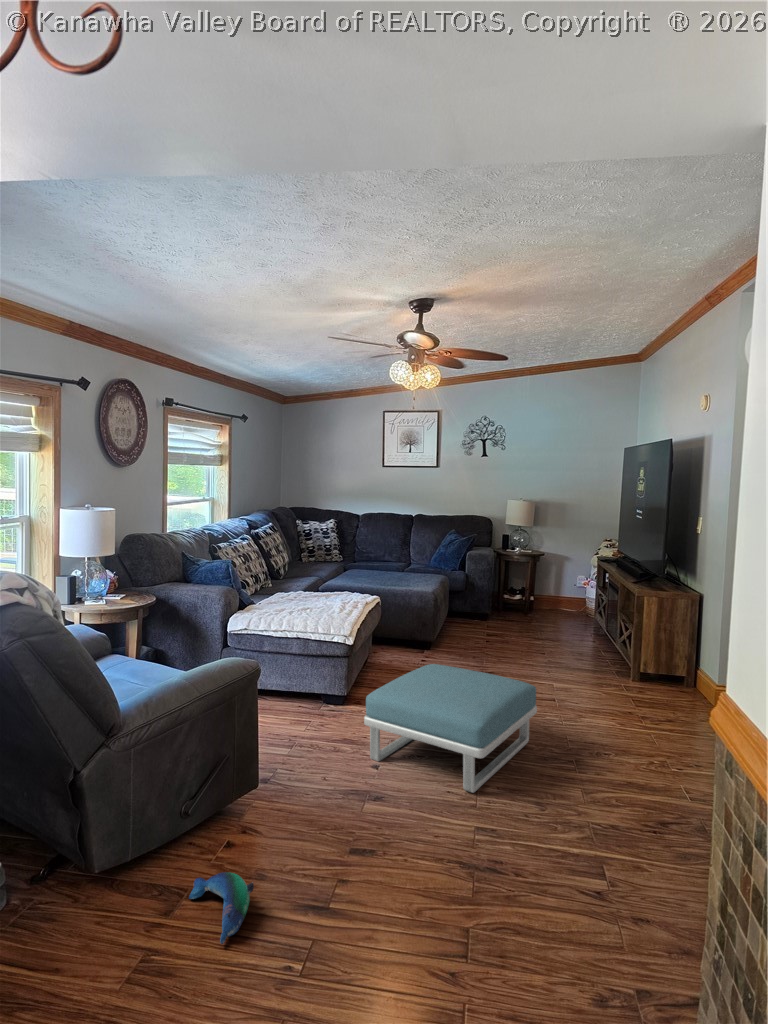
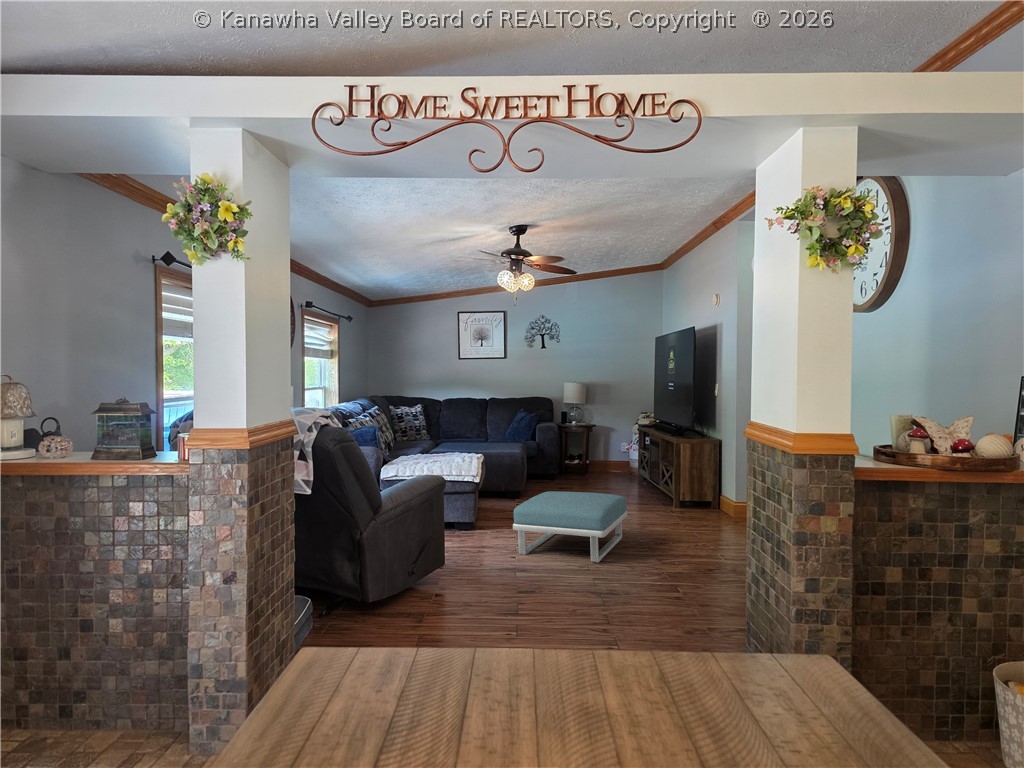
plush toy: present [189,872,254,944] -> none [448,597,493,629]

